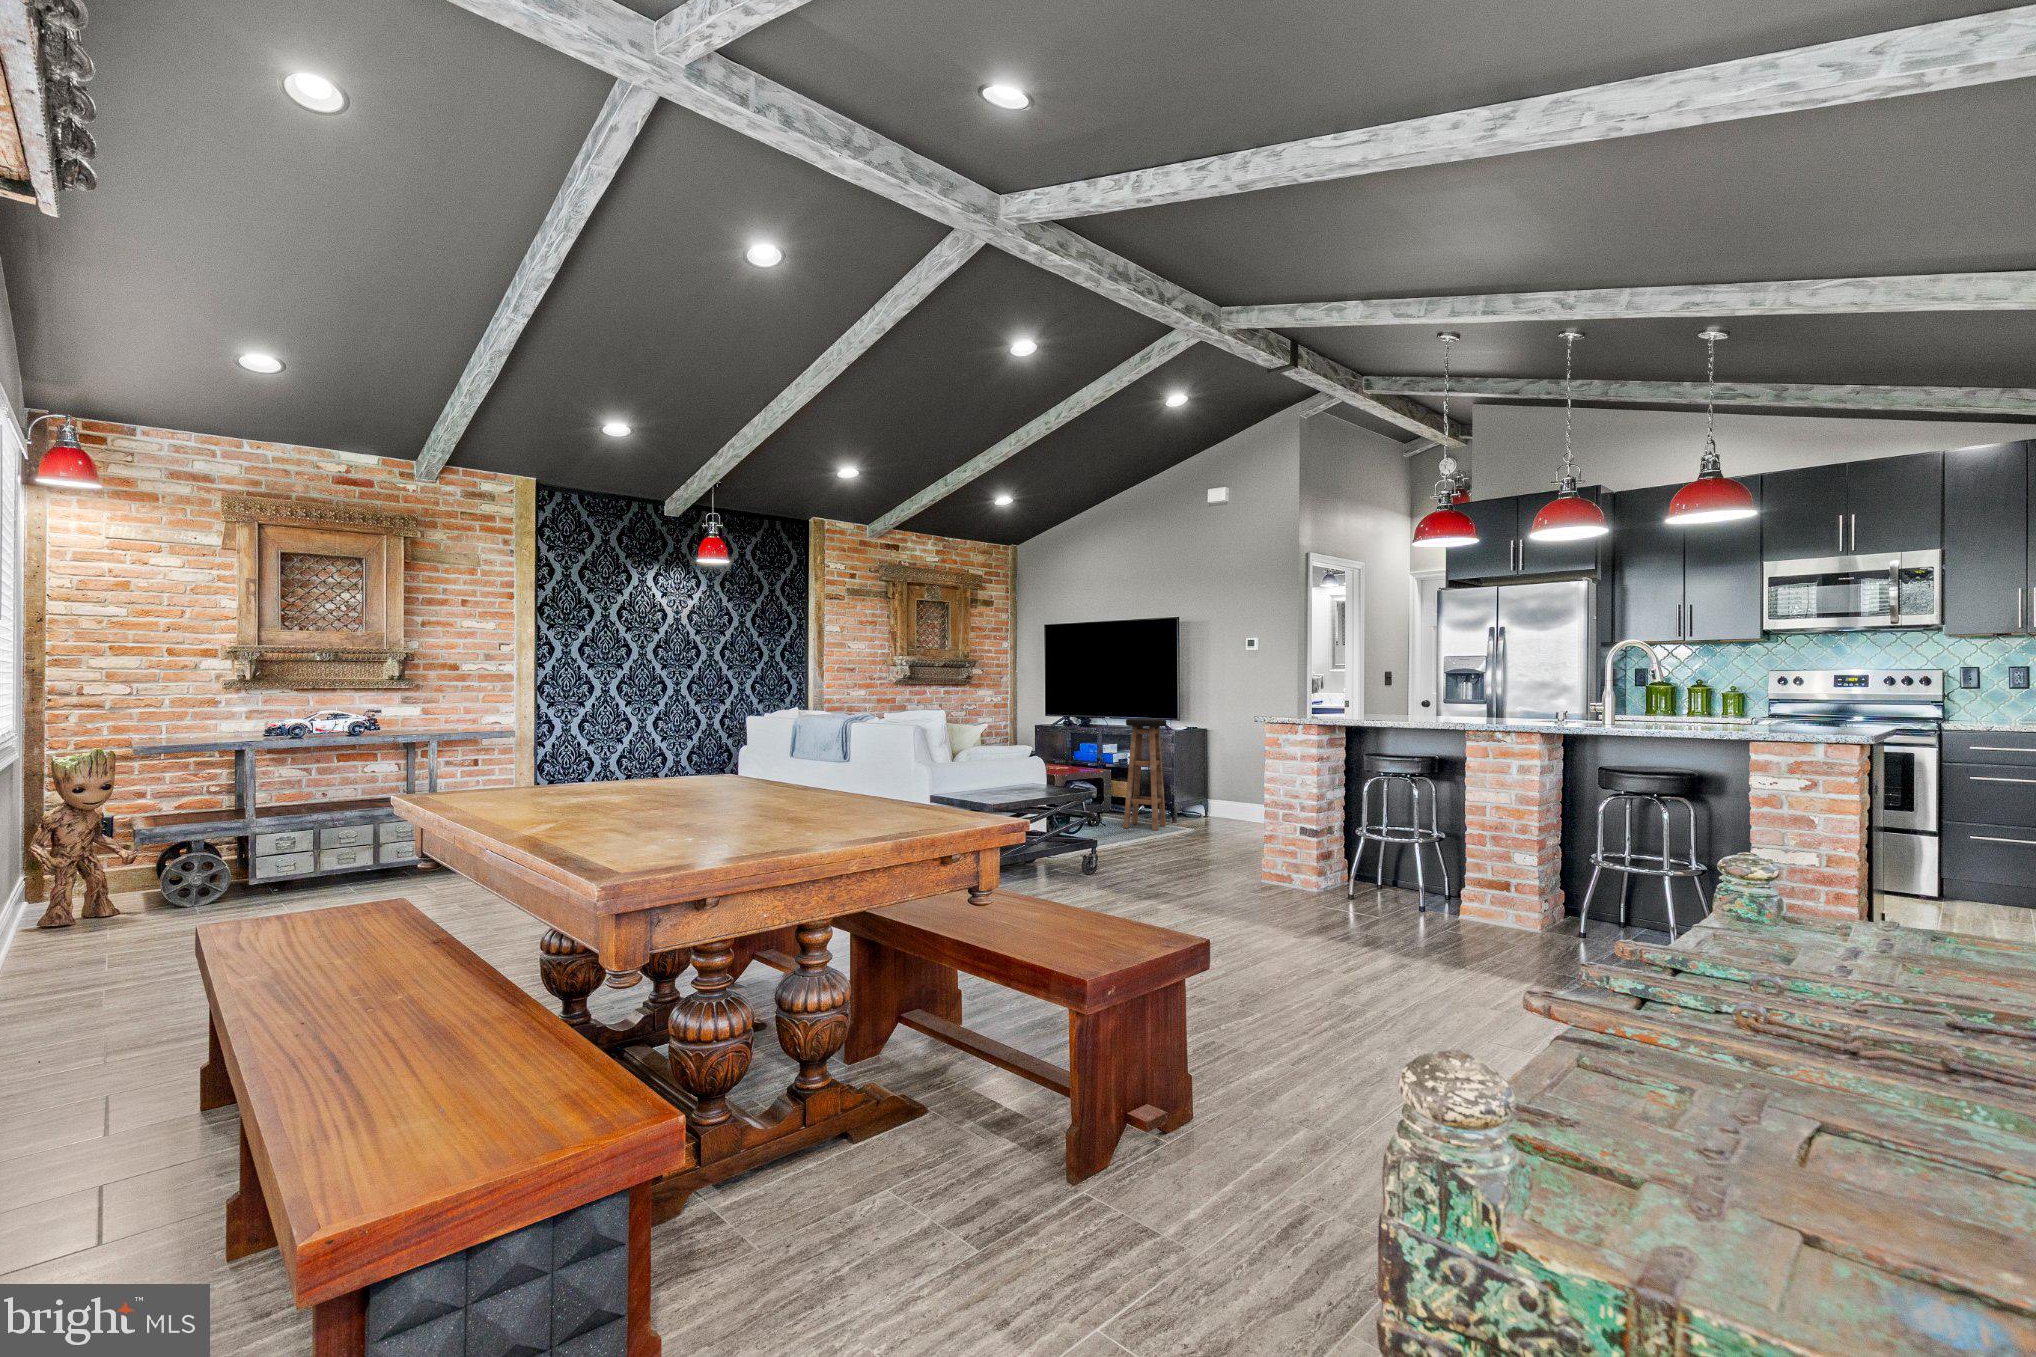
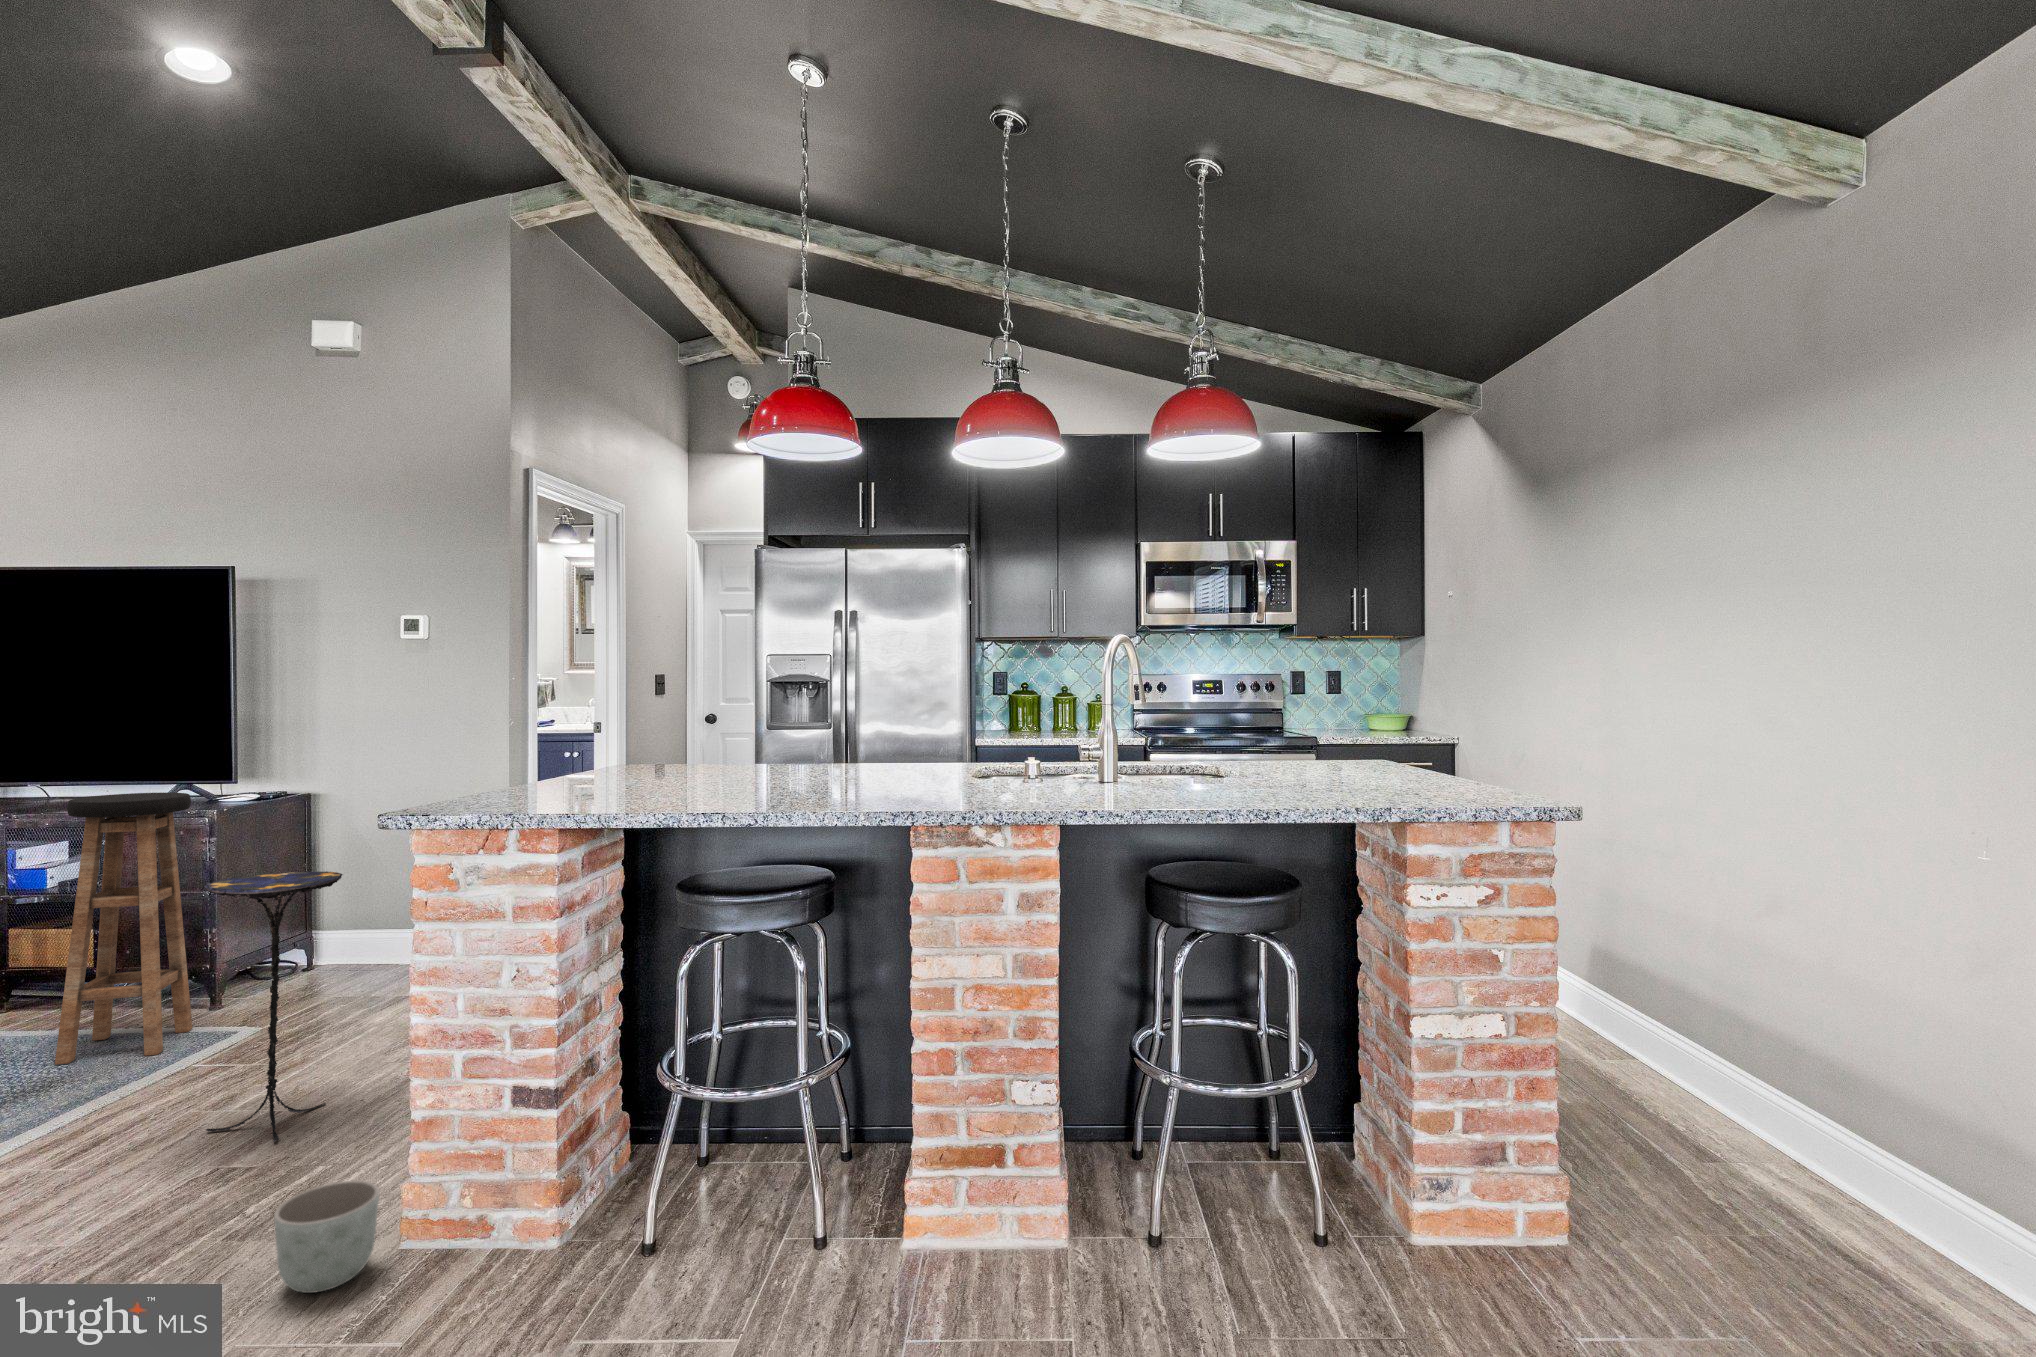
side table: none [1183,749,1231,856] -> present [205,871,343,1141]
planter: none [1219,853,1252,886] -> present [274,1180,379,1293]

